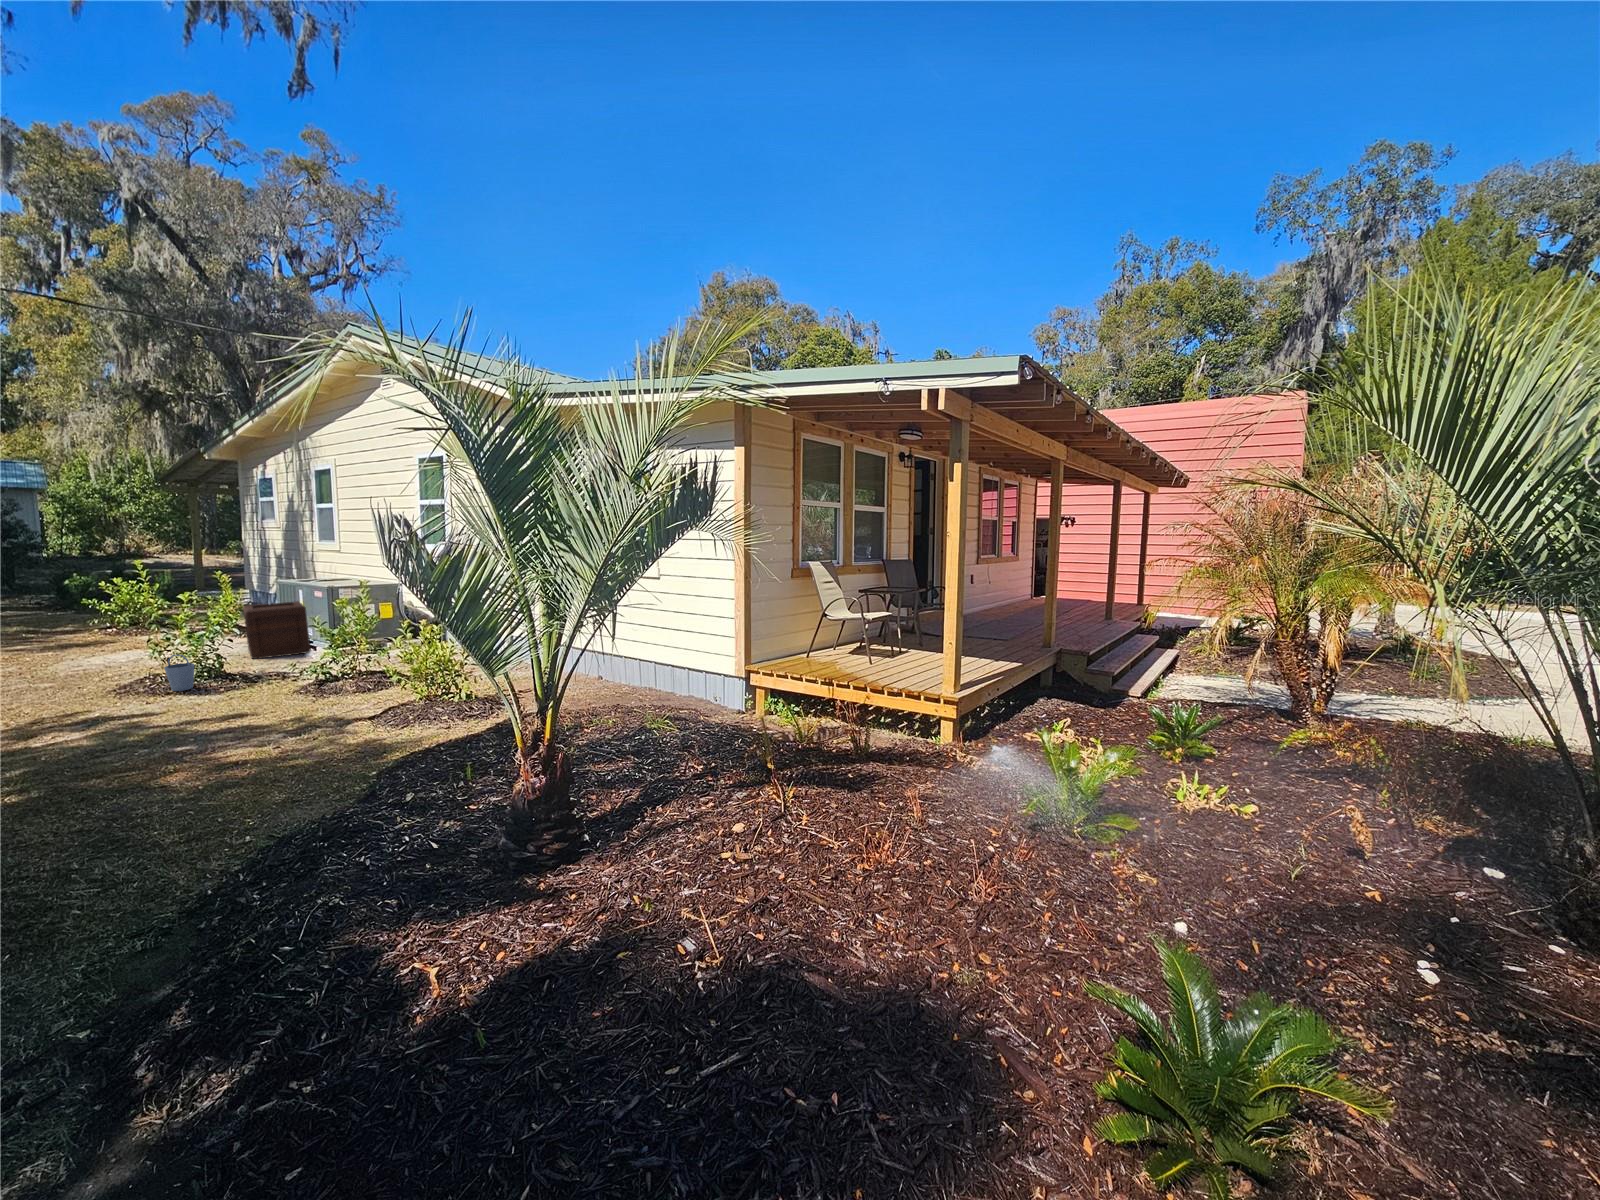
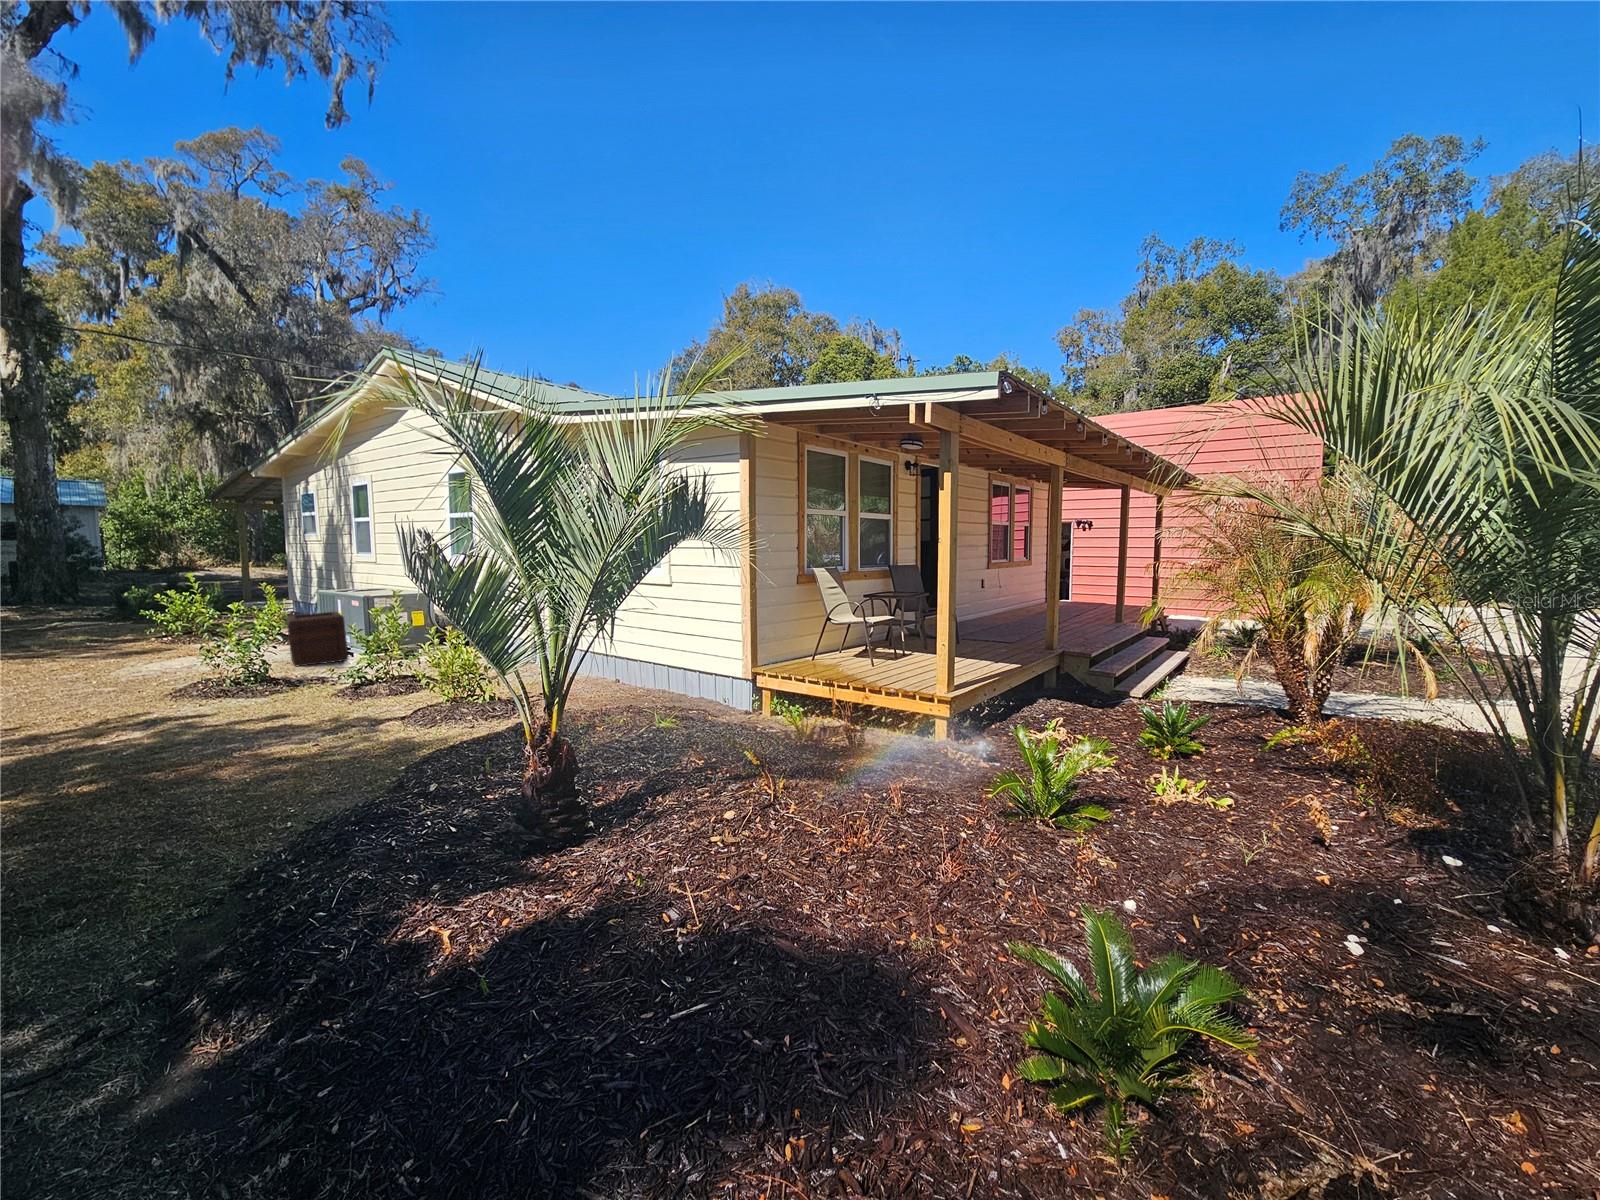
bucket: present [164,655,194,691] -> none [215,662,242,696]

